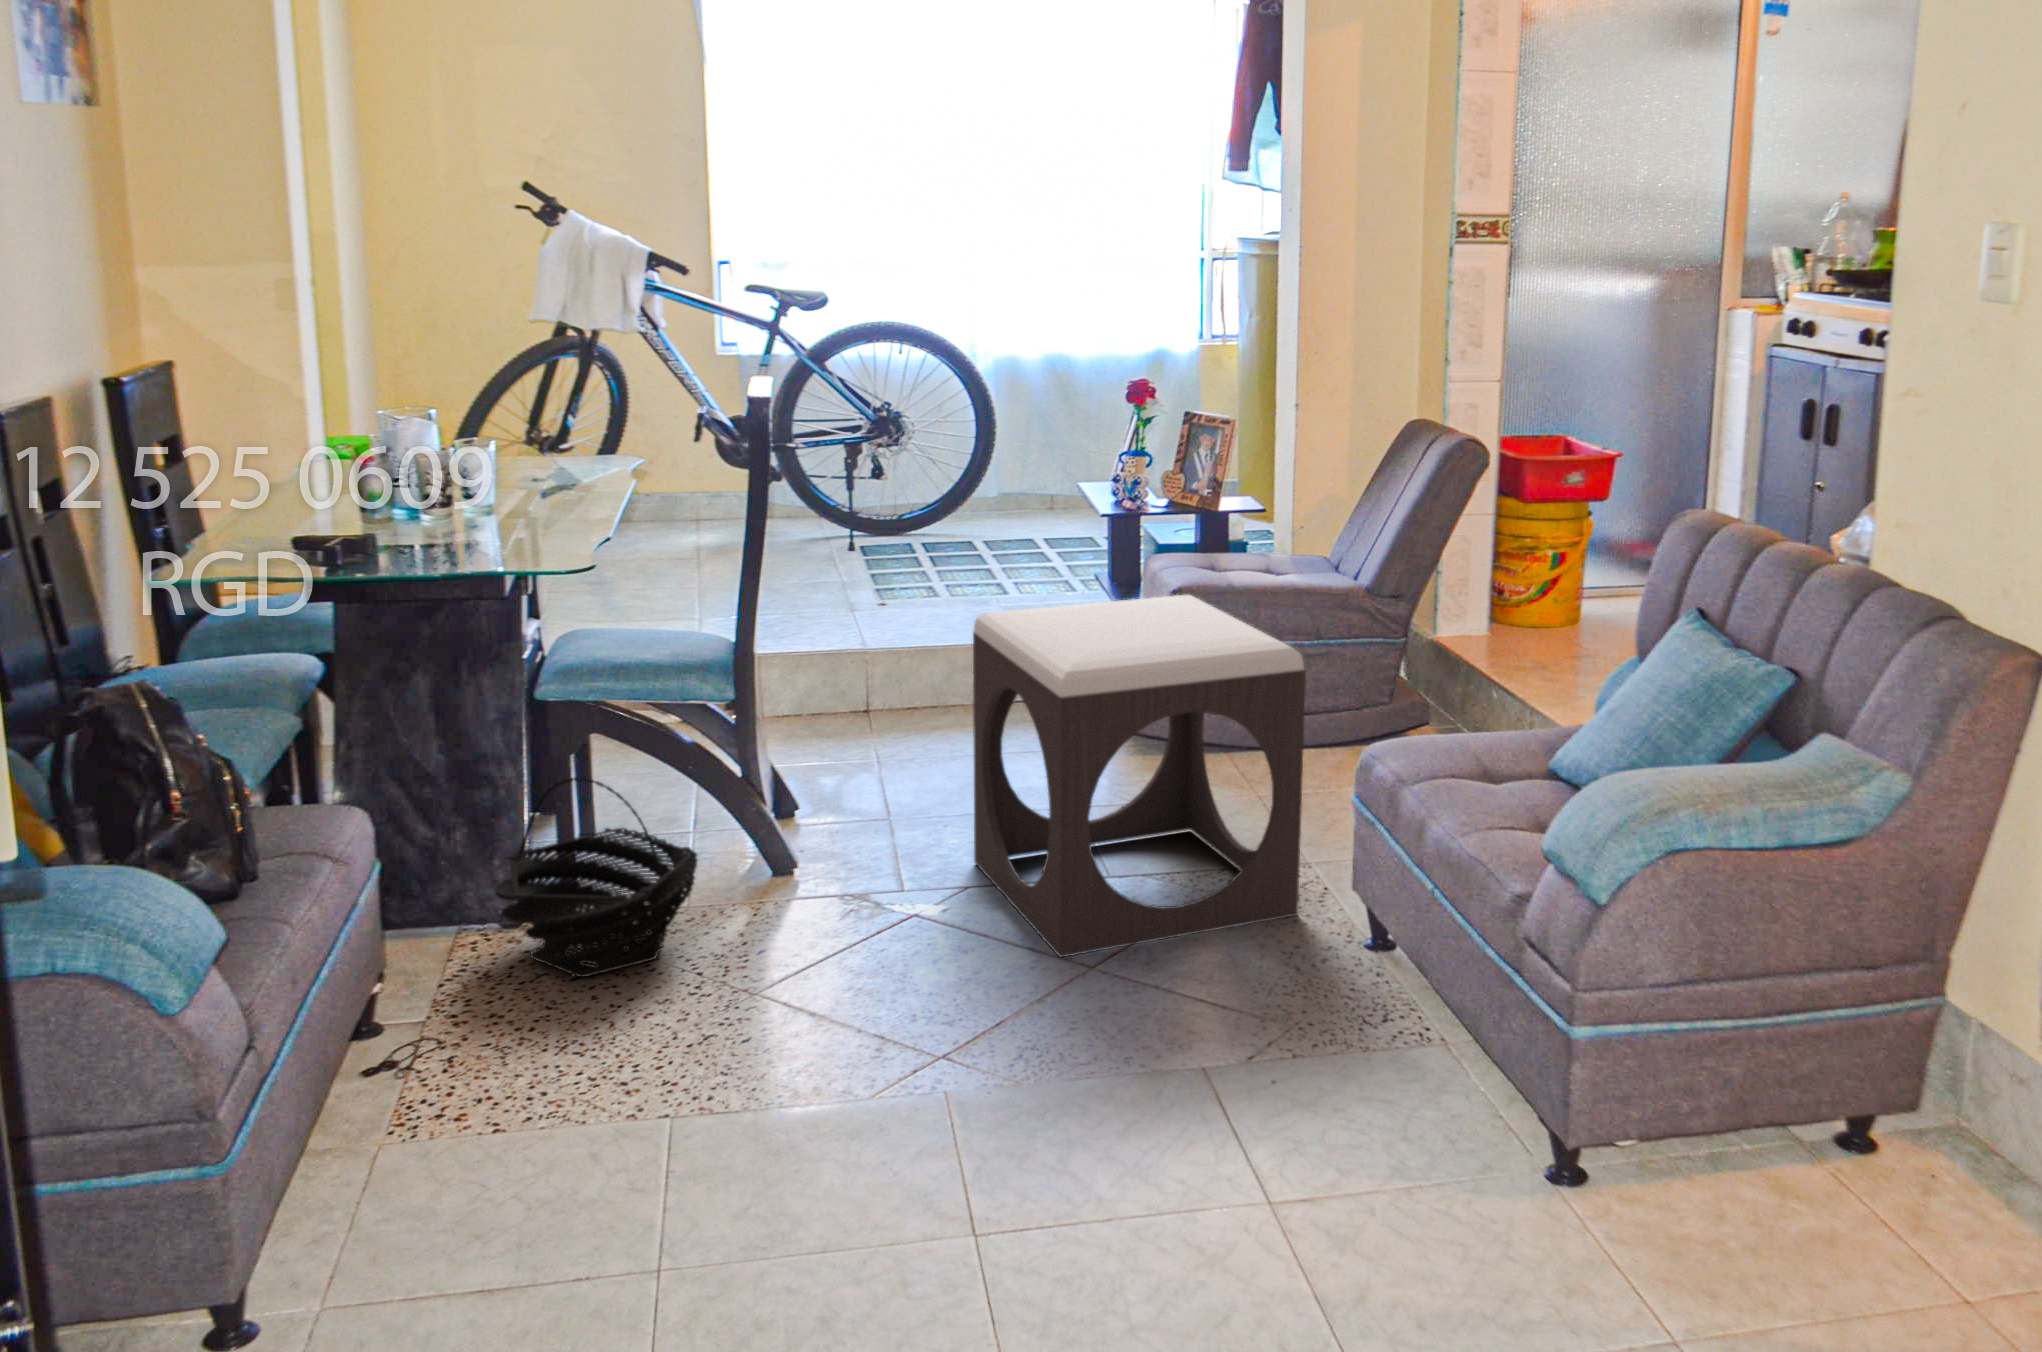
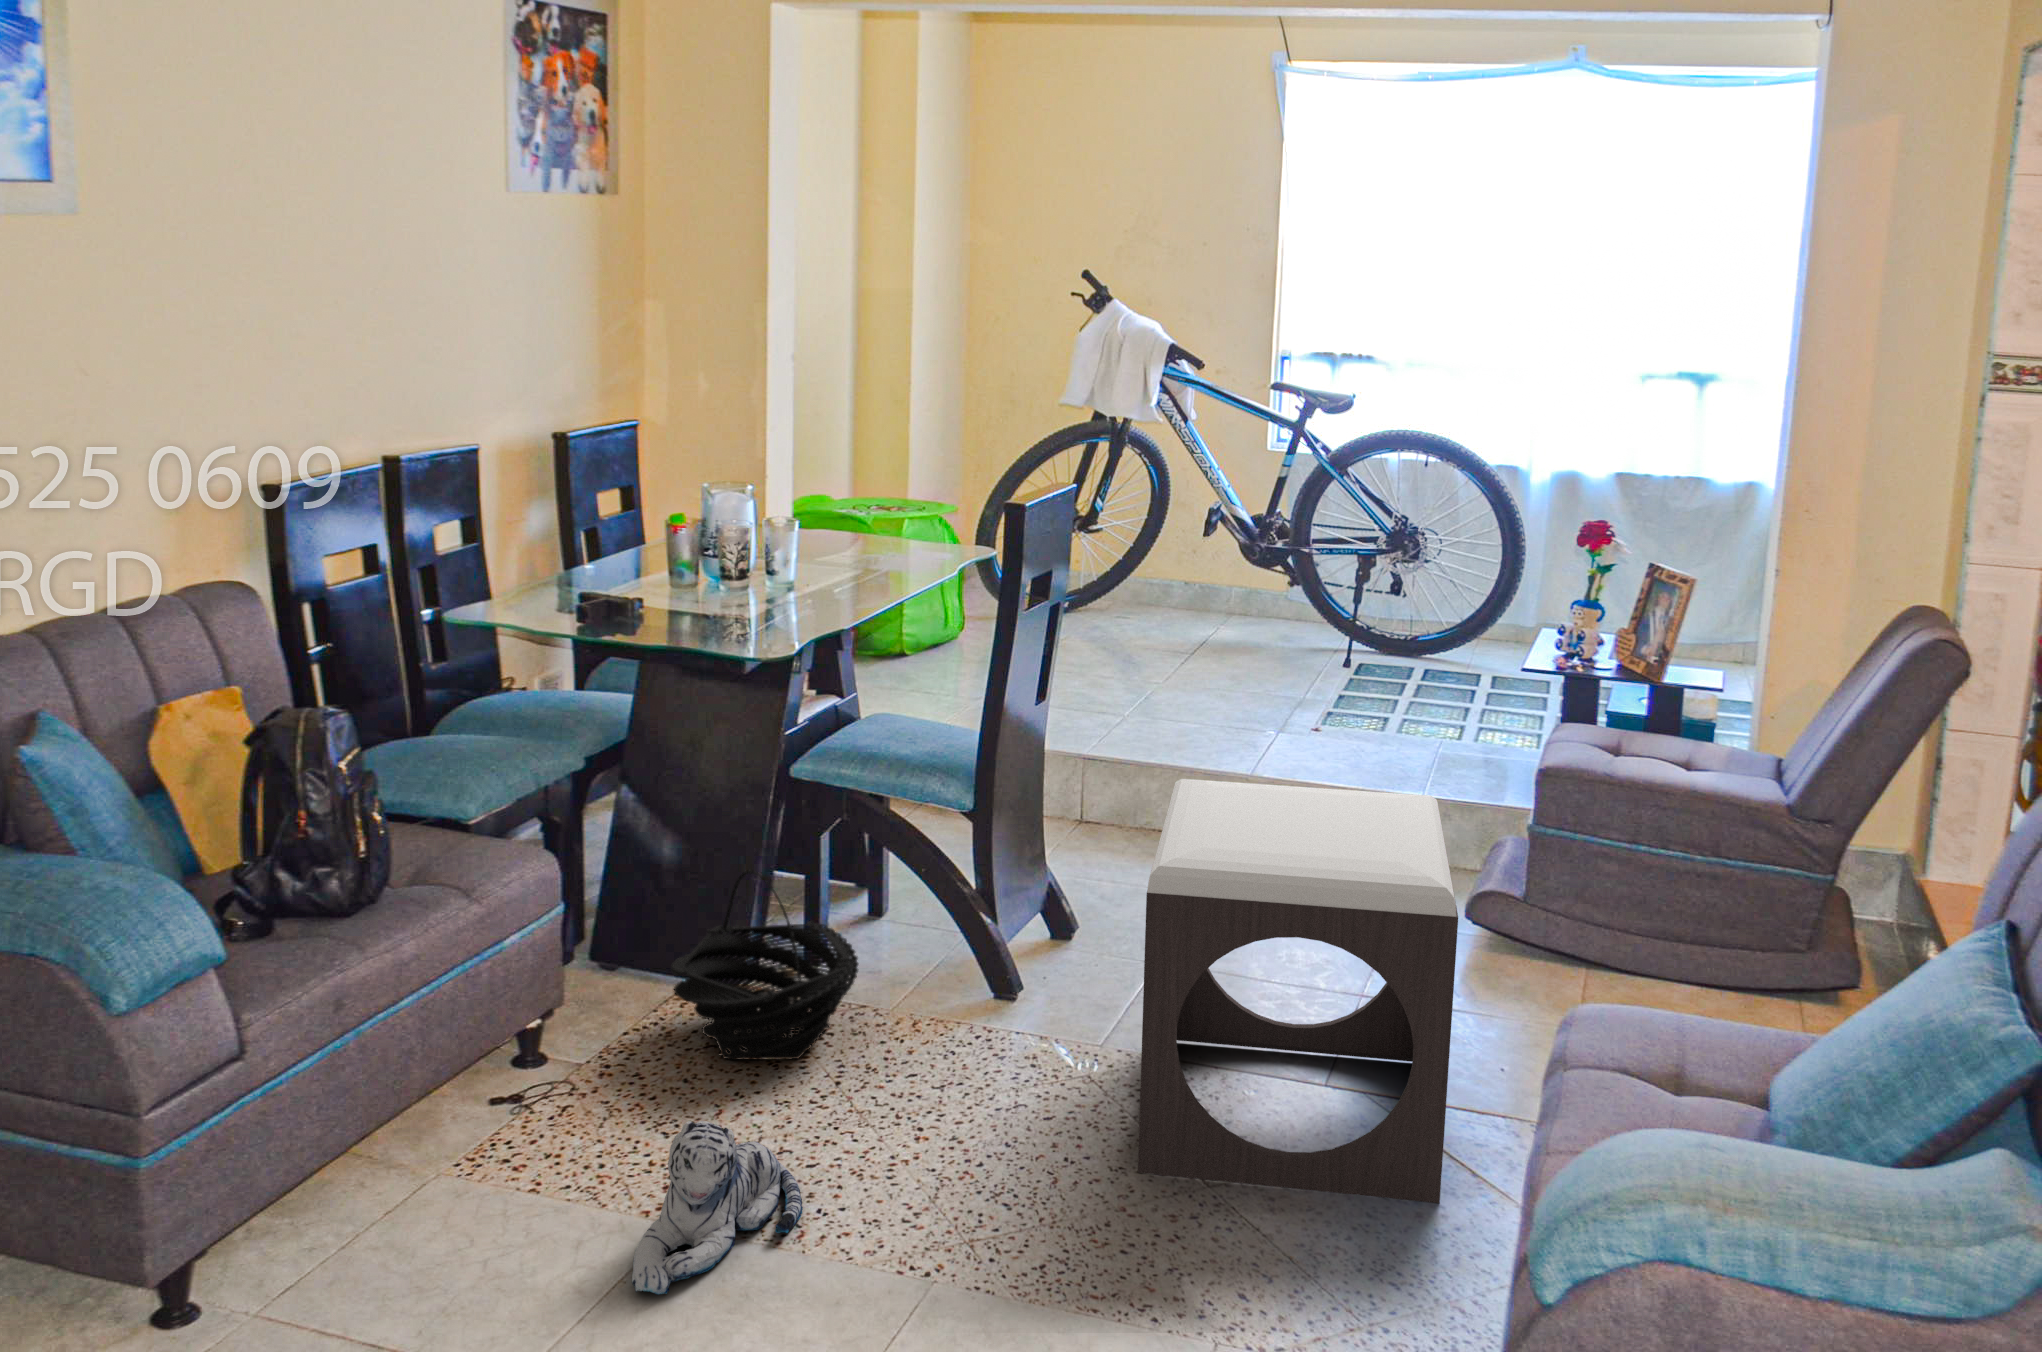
plush toy: none [685,992,819,1171] -> present [632,1121,803,1294]

